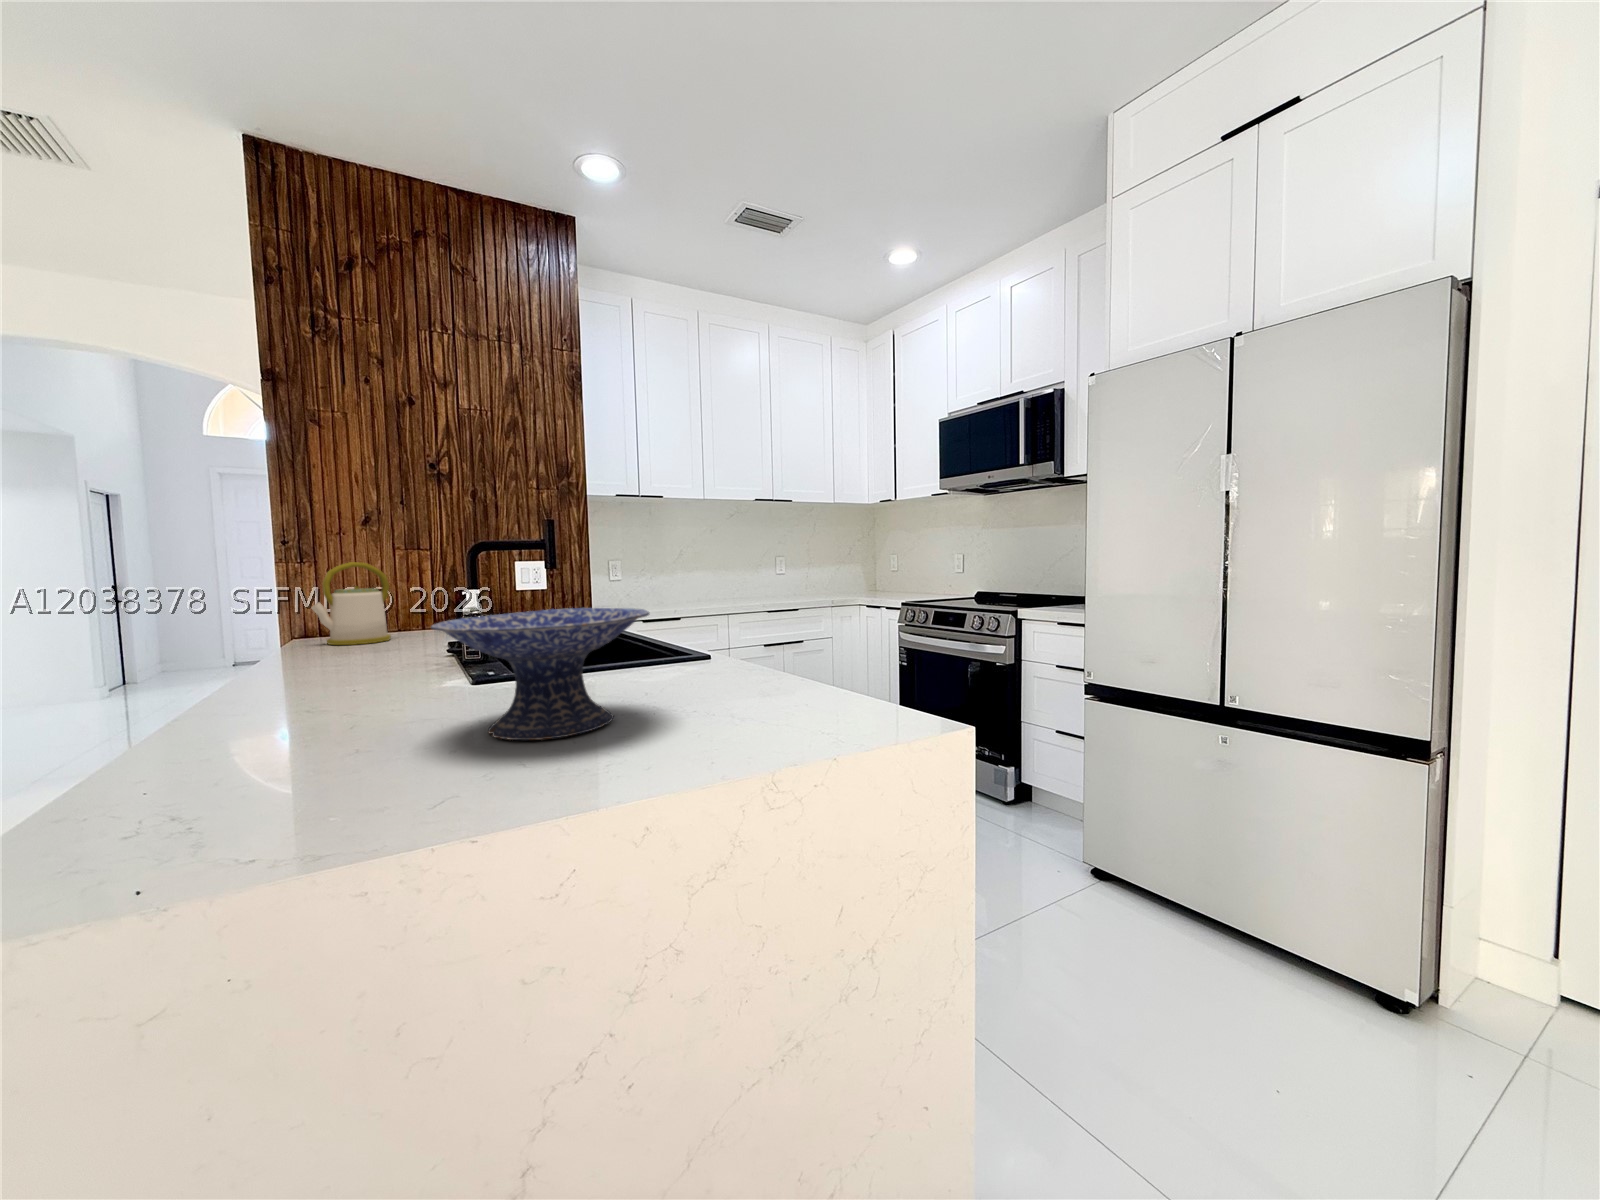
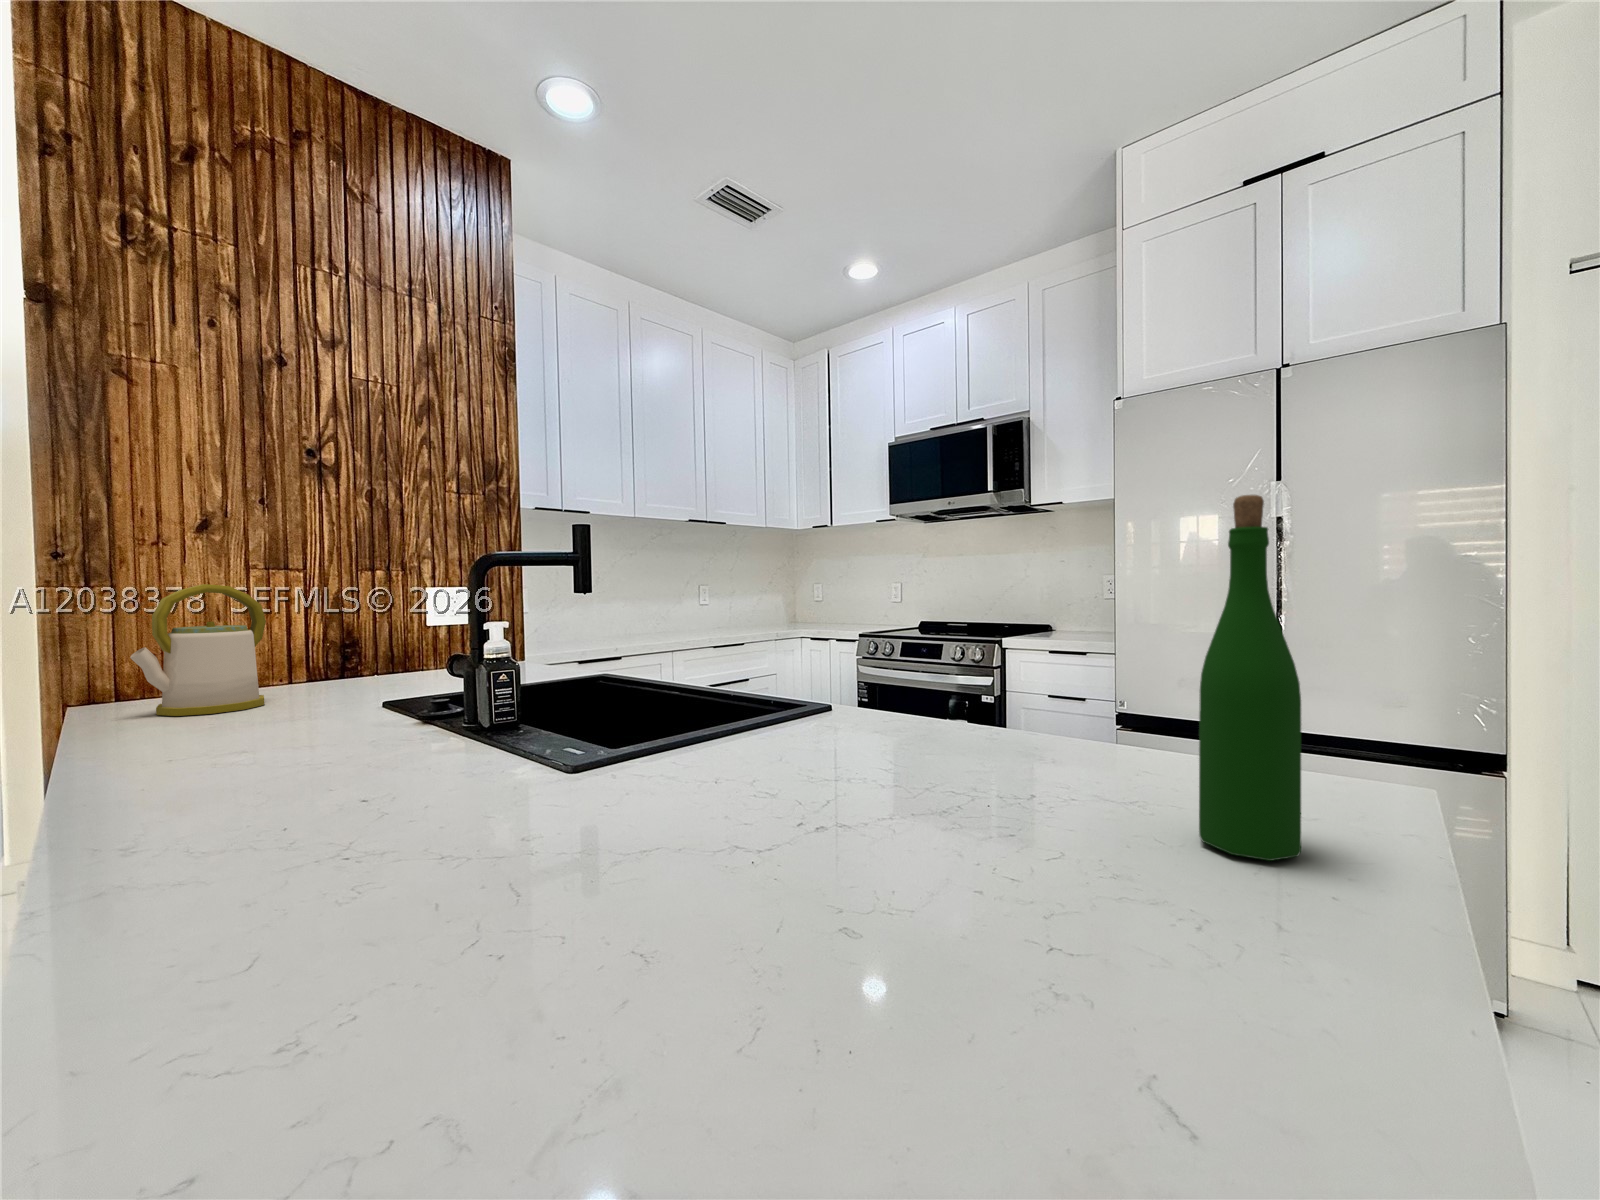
wine bottle: none [724,516,778,735] -> present [1199,495,1301,861]
decorative bowl: present [431,608,649,740] -> none [707,649,1097,917]

